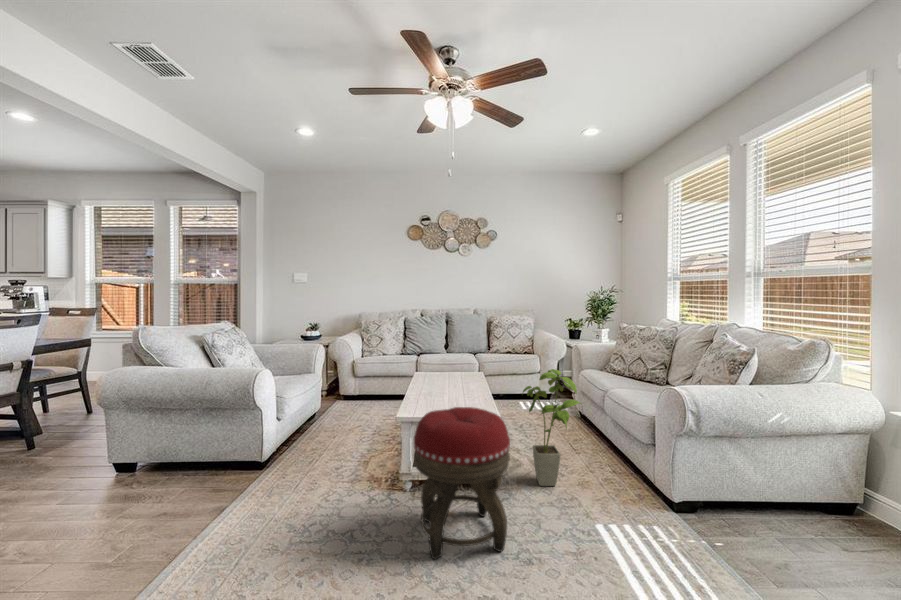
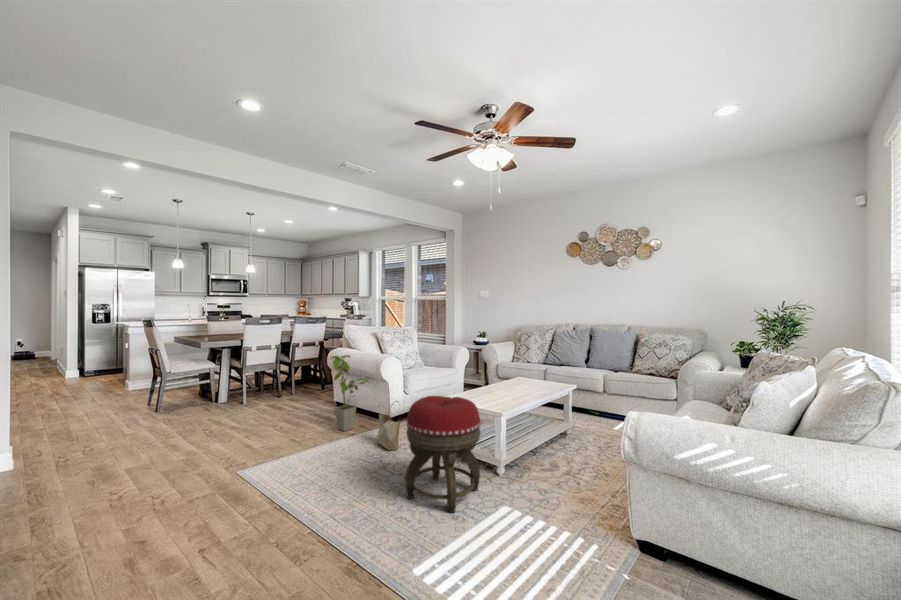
house plant: present [523,369,581,486] -> present [330,355,368,431]
woven basket: none [282,432,330,507] -> present [377,401,401,450]

